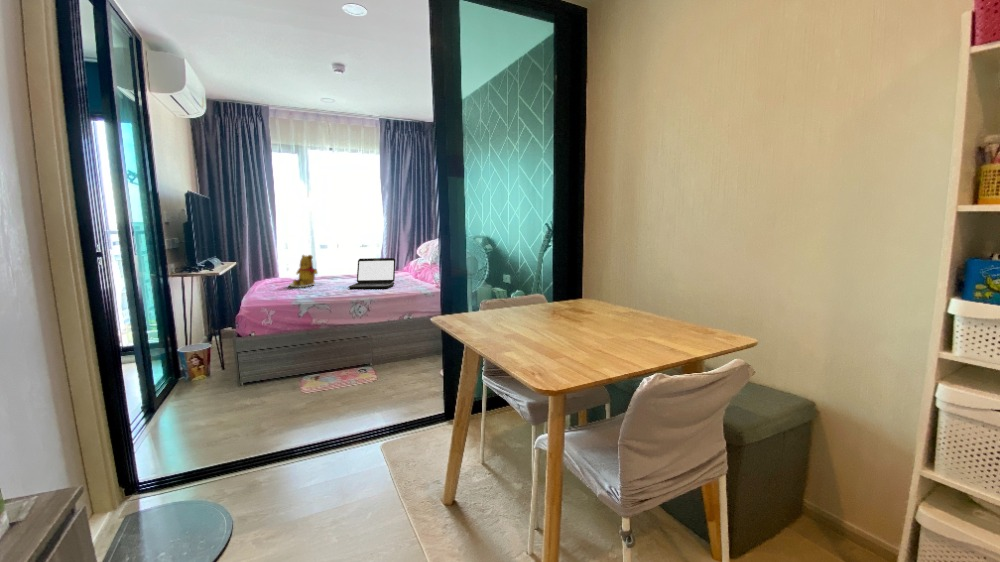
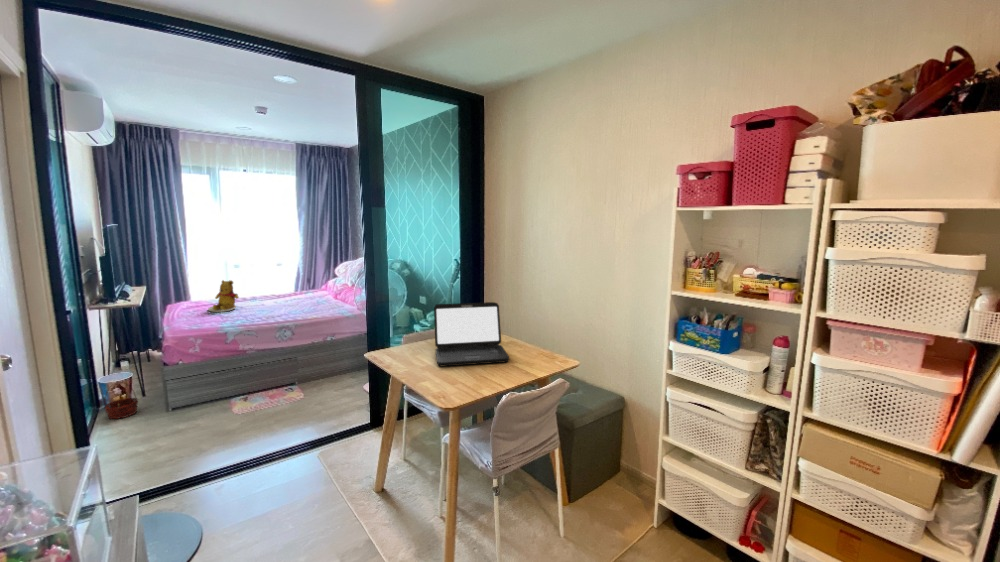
laptop: present [349,258,395,289] -> present [434,302,509,366]
basket: none [181,352,214,390] -> present [105,382,138,419]

